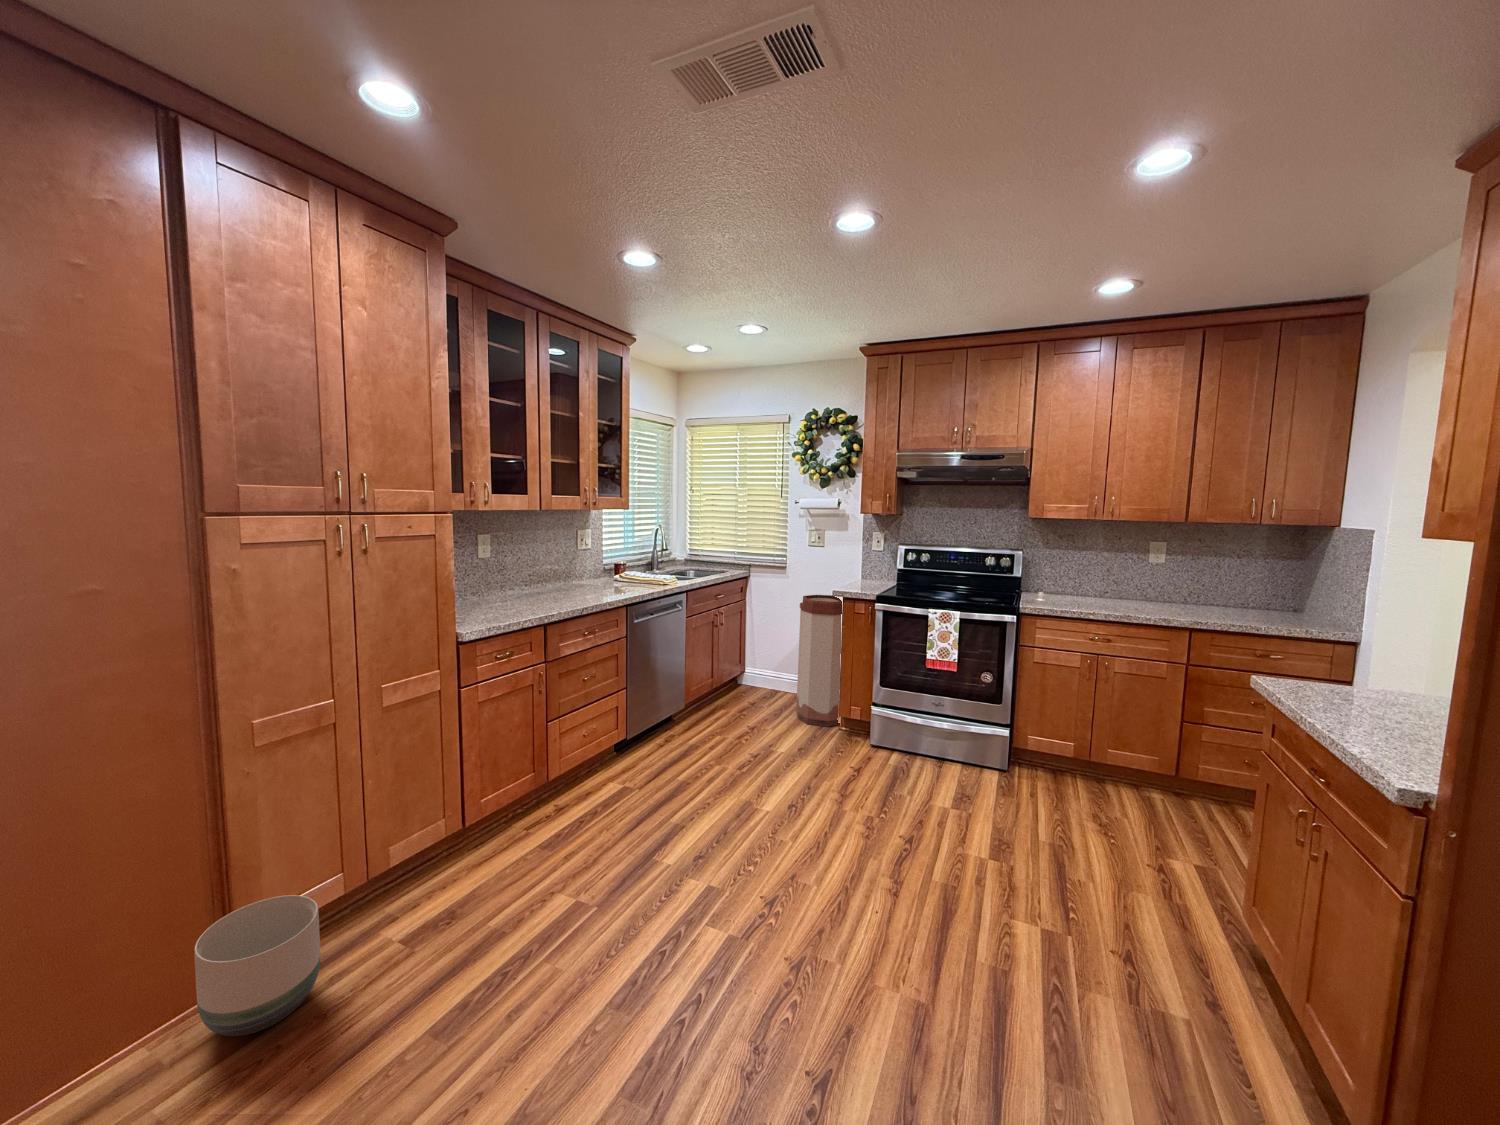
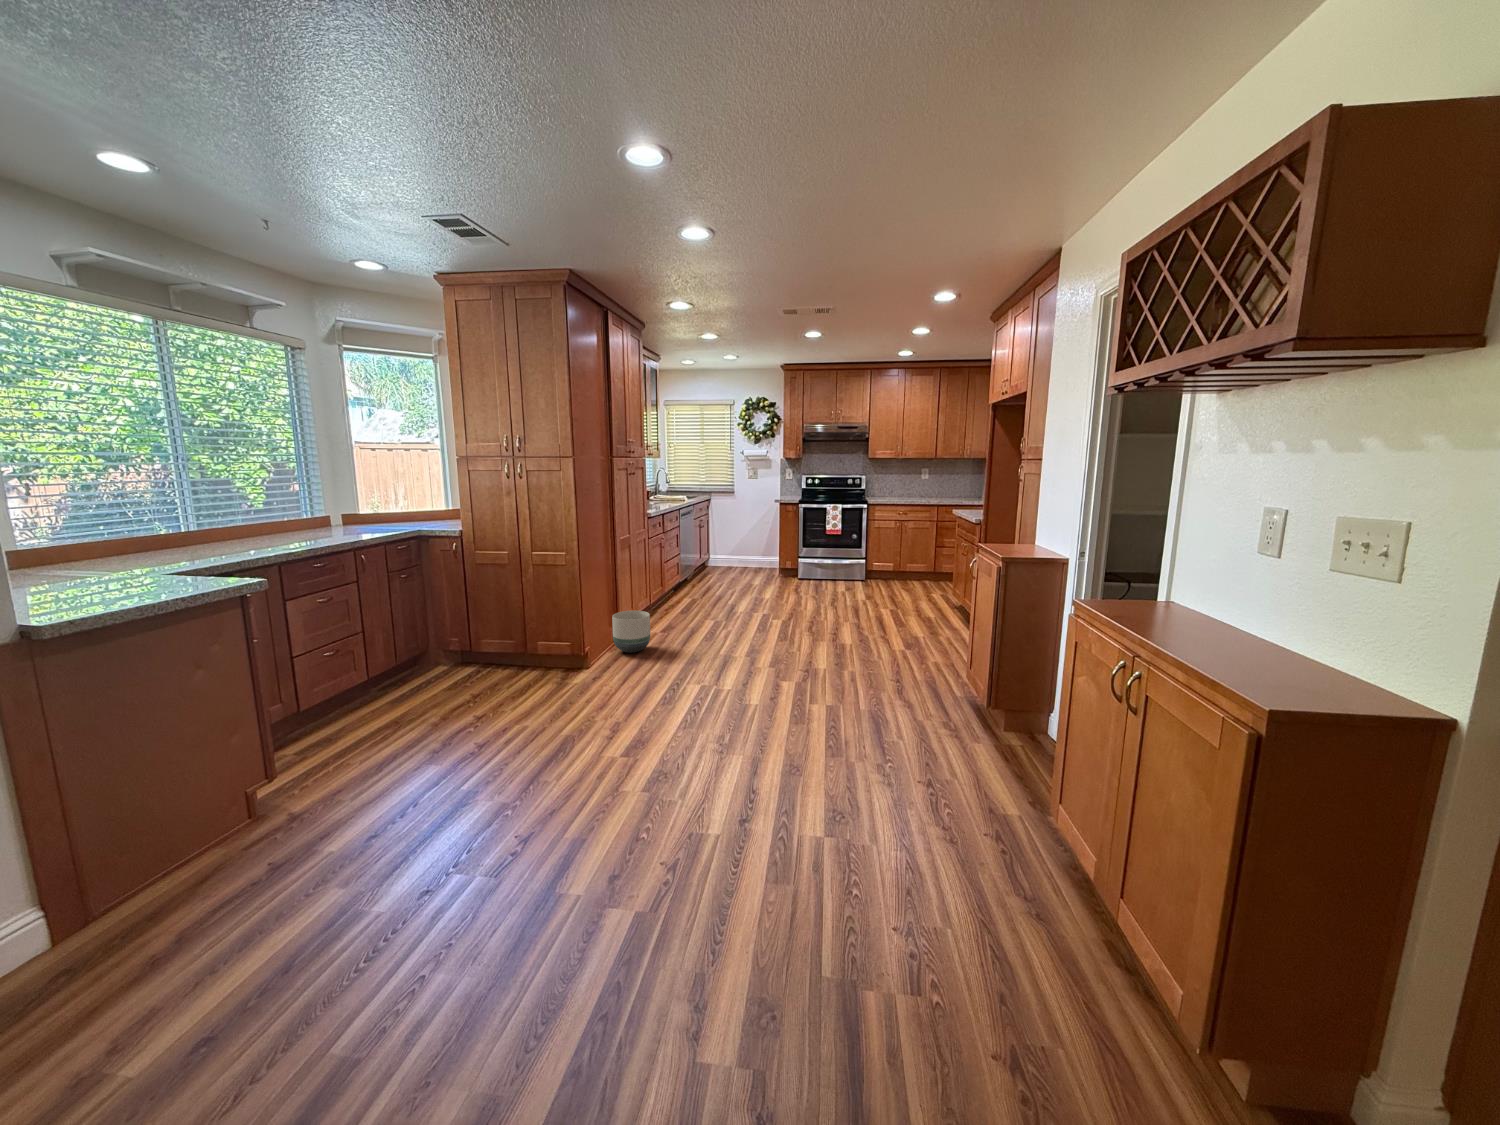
trash can: present [796,595,842,727] -> none [749,506,780,577]

